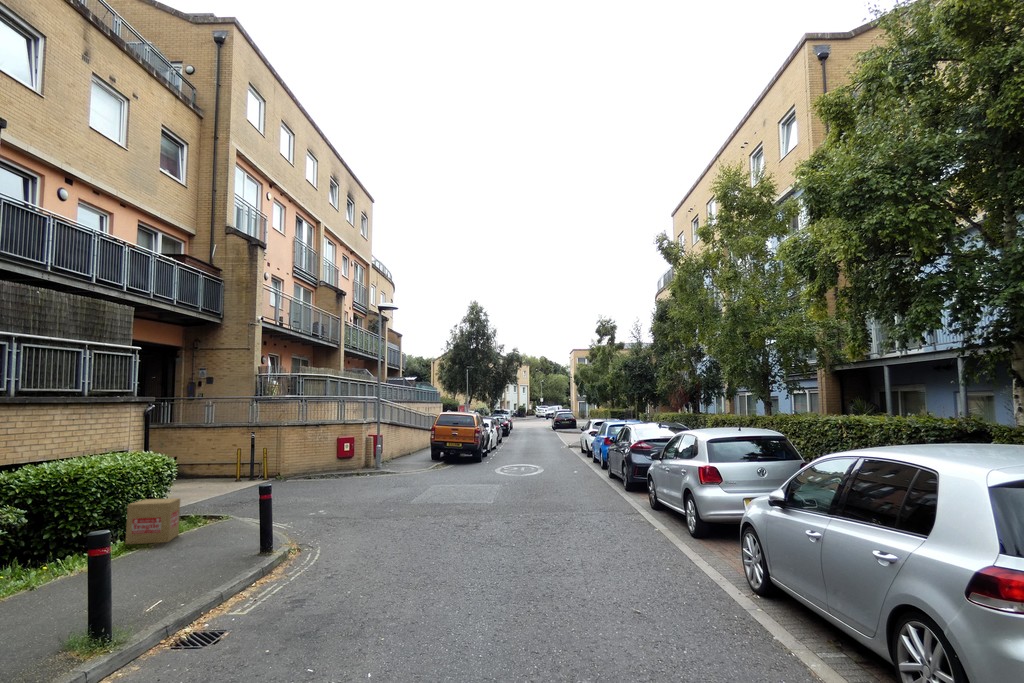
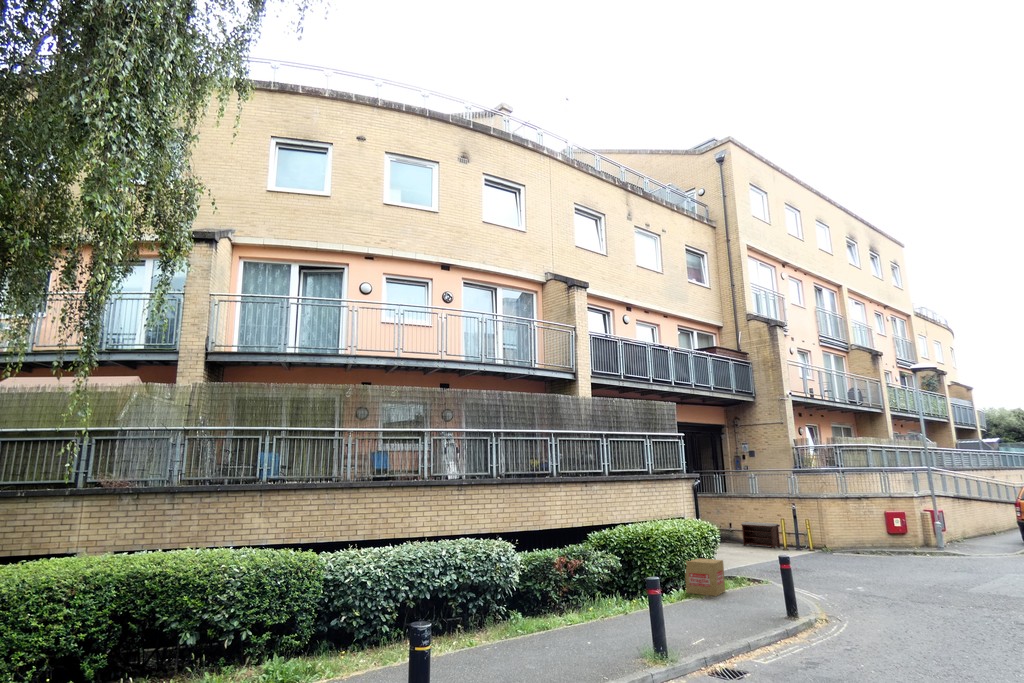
bench: none [190,455,234,482] -> present [741,522,780,548]

